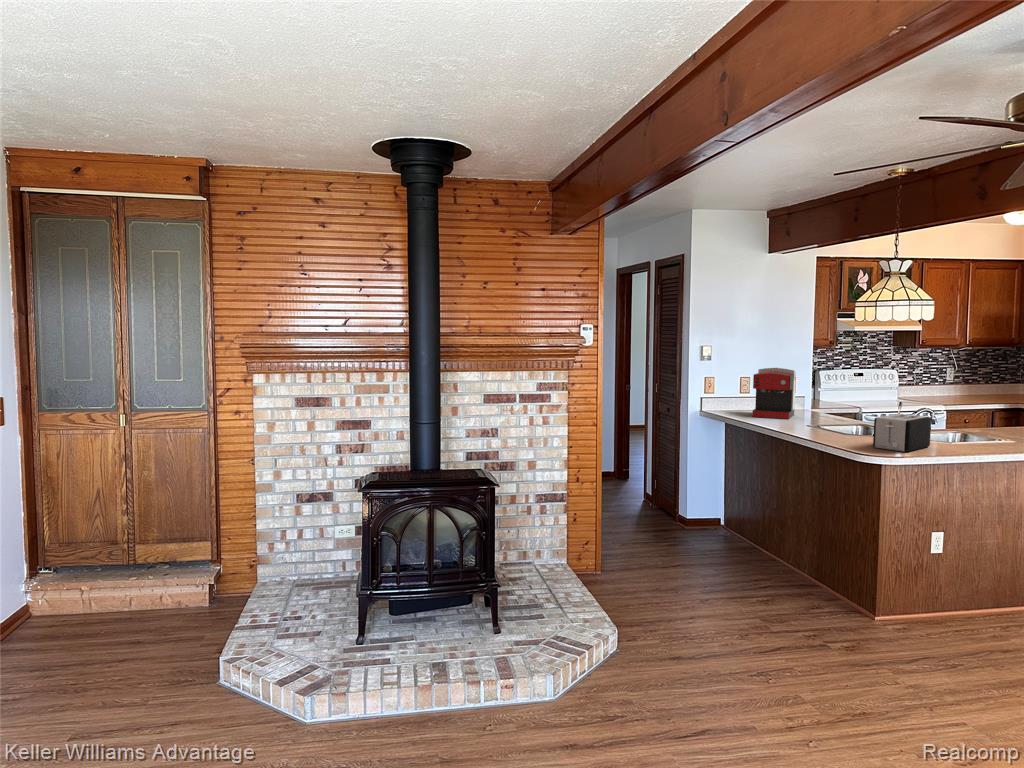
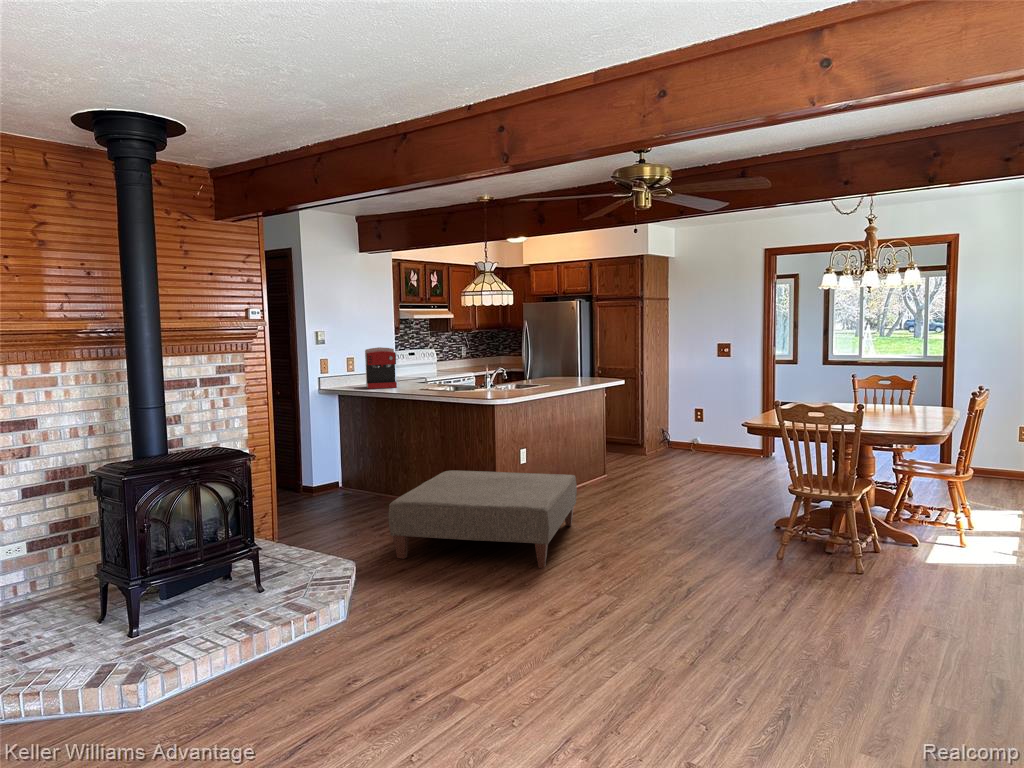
toaster: present [873,414,931,452] -> none [483,370,512,395]
ottoman: none [674,541,995,735] -> present [388,470,577,568]

